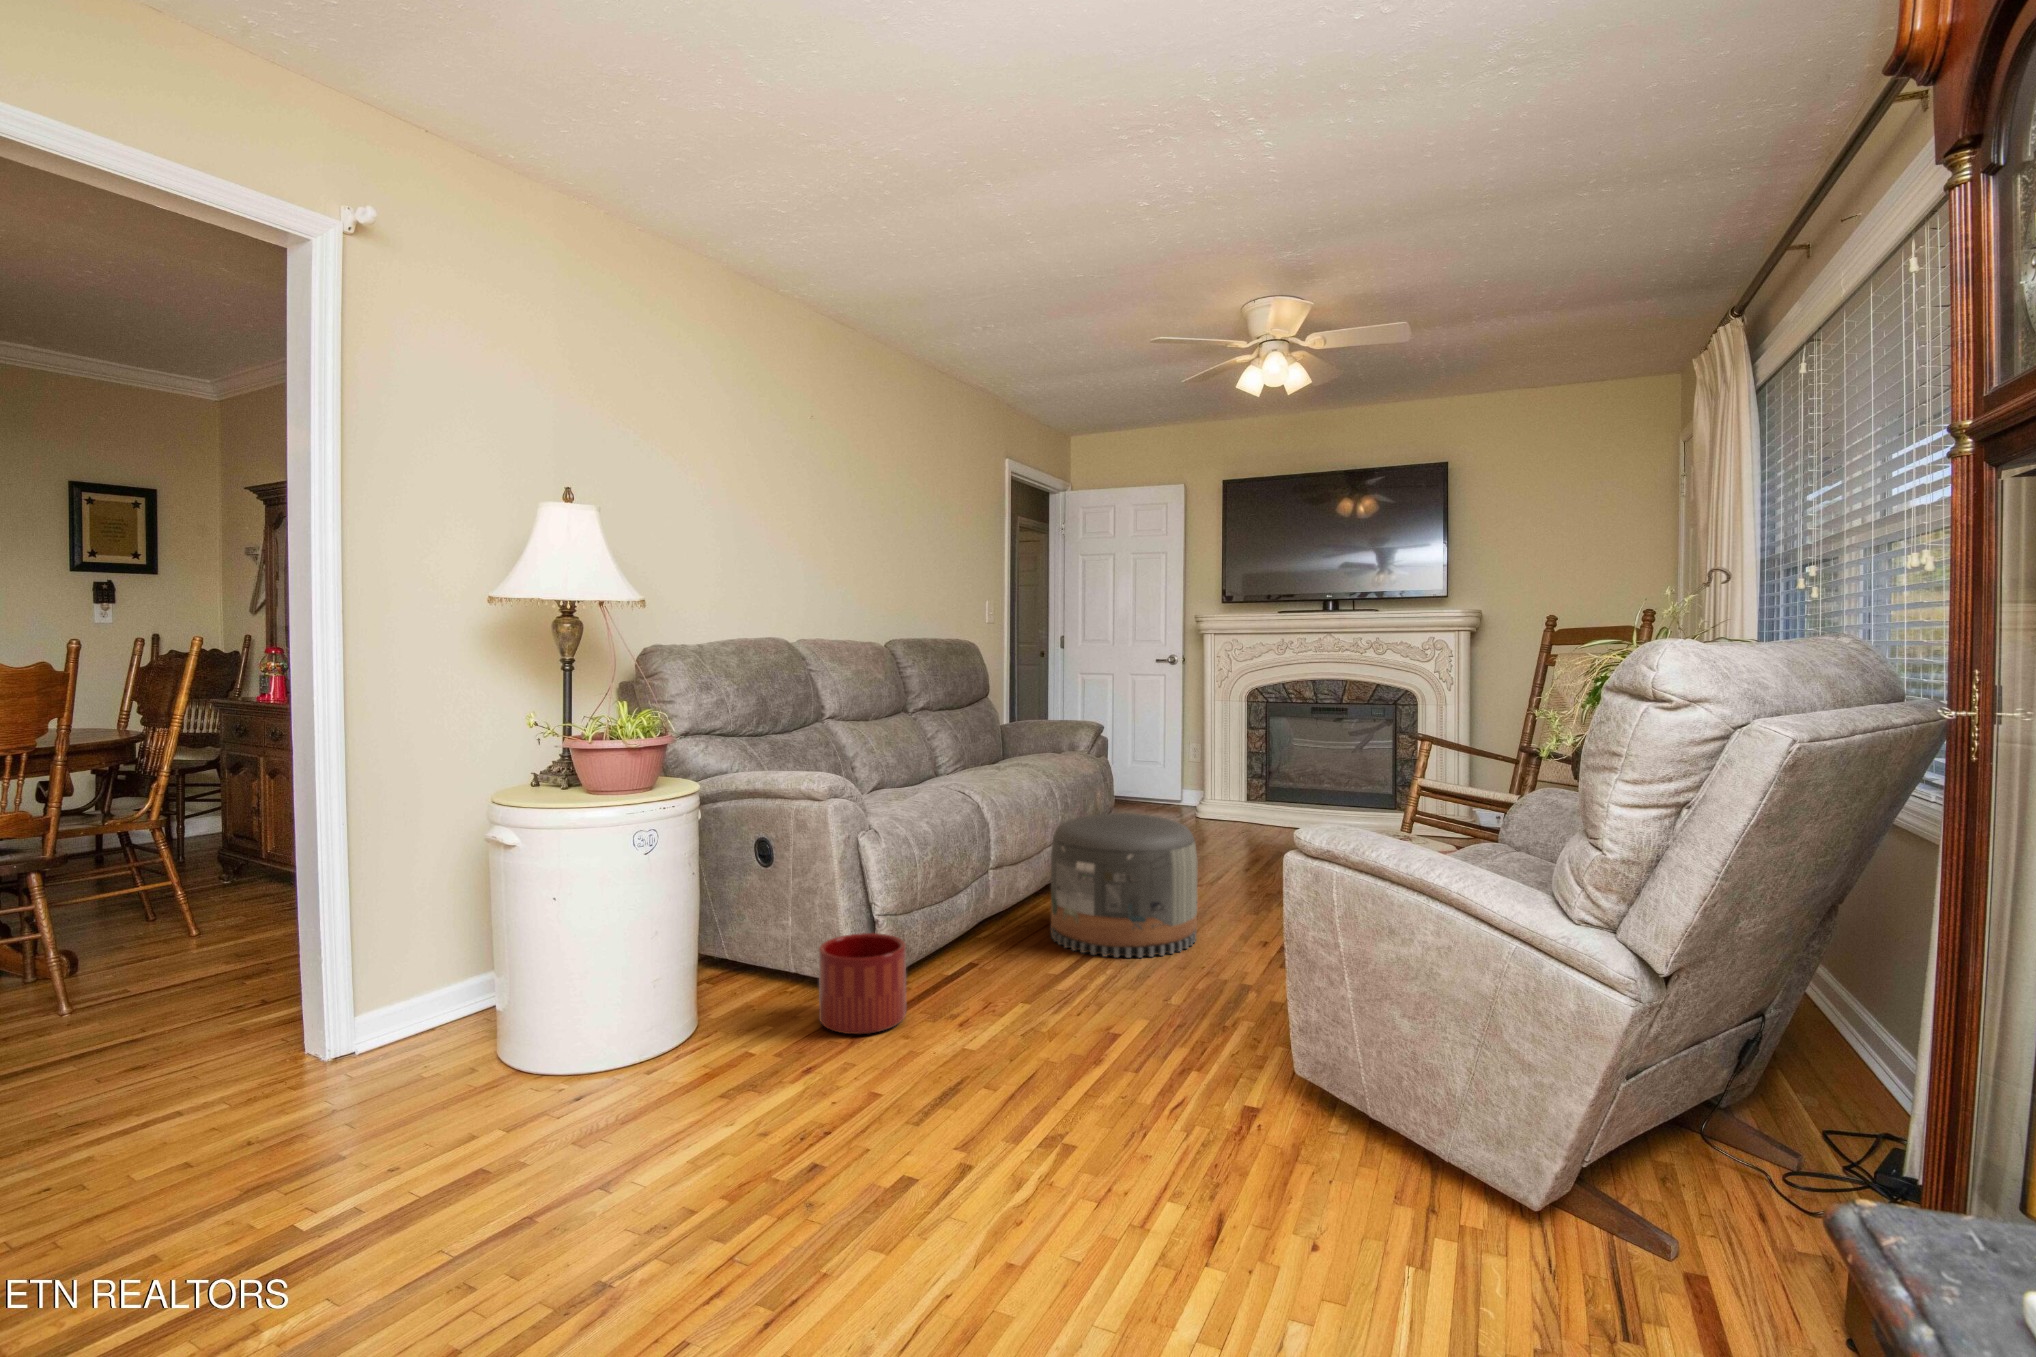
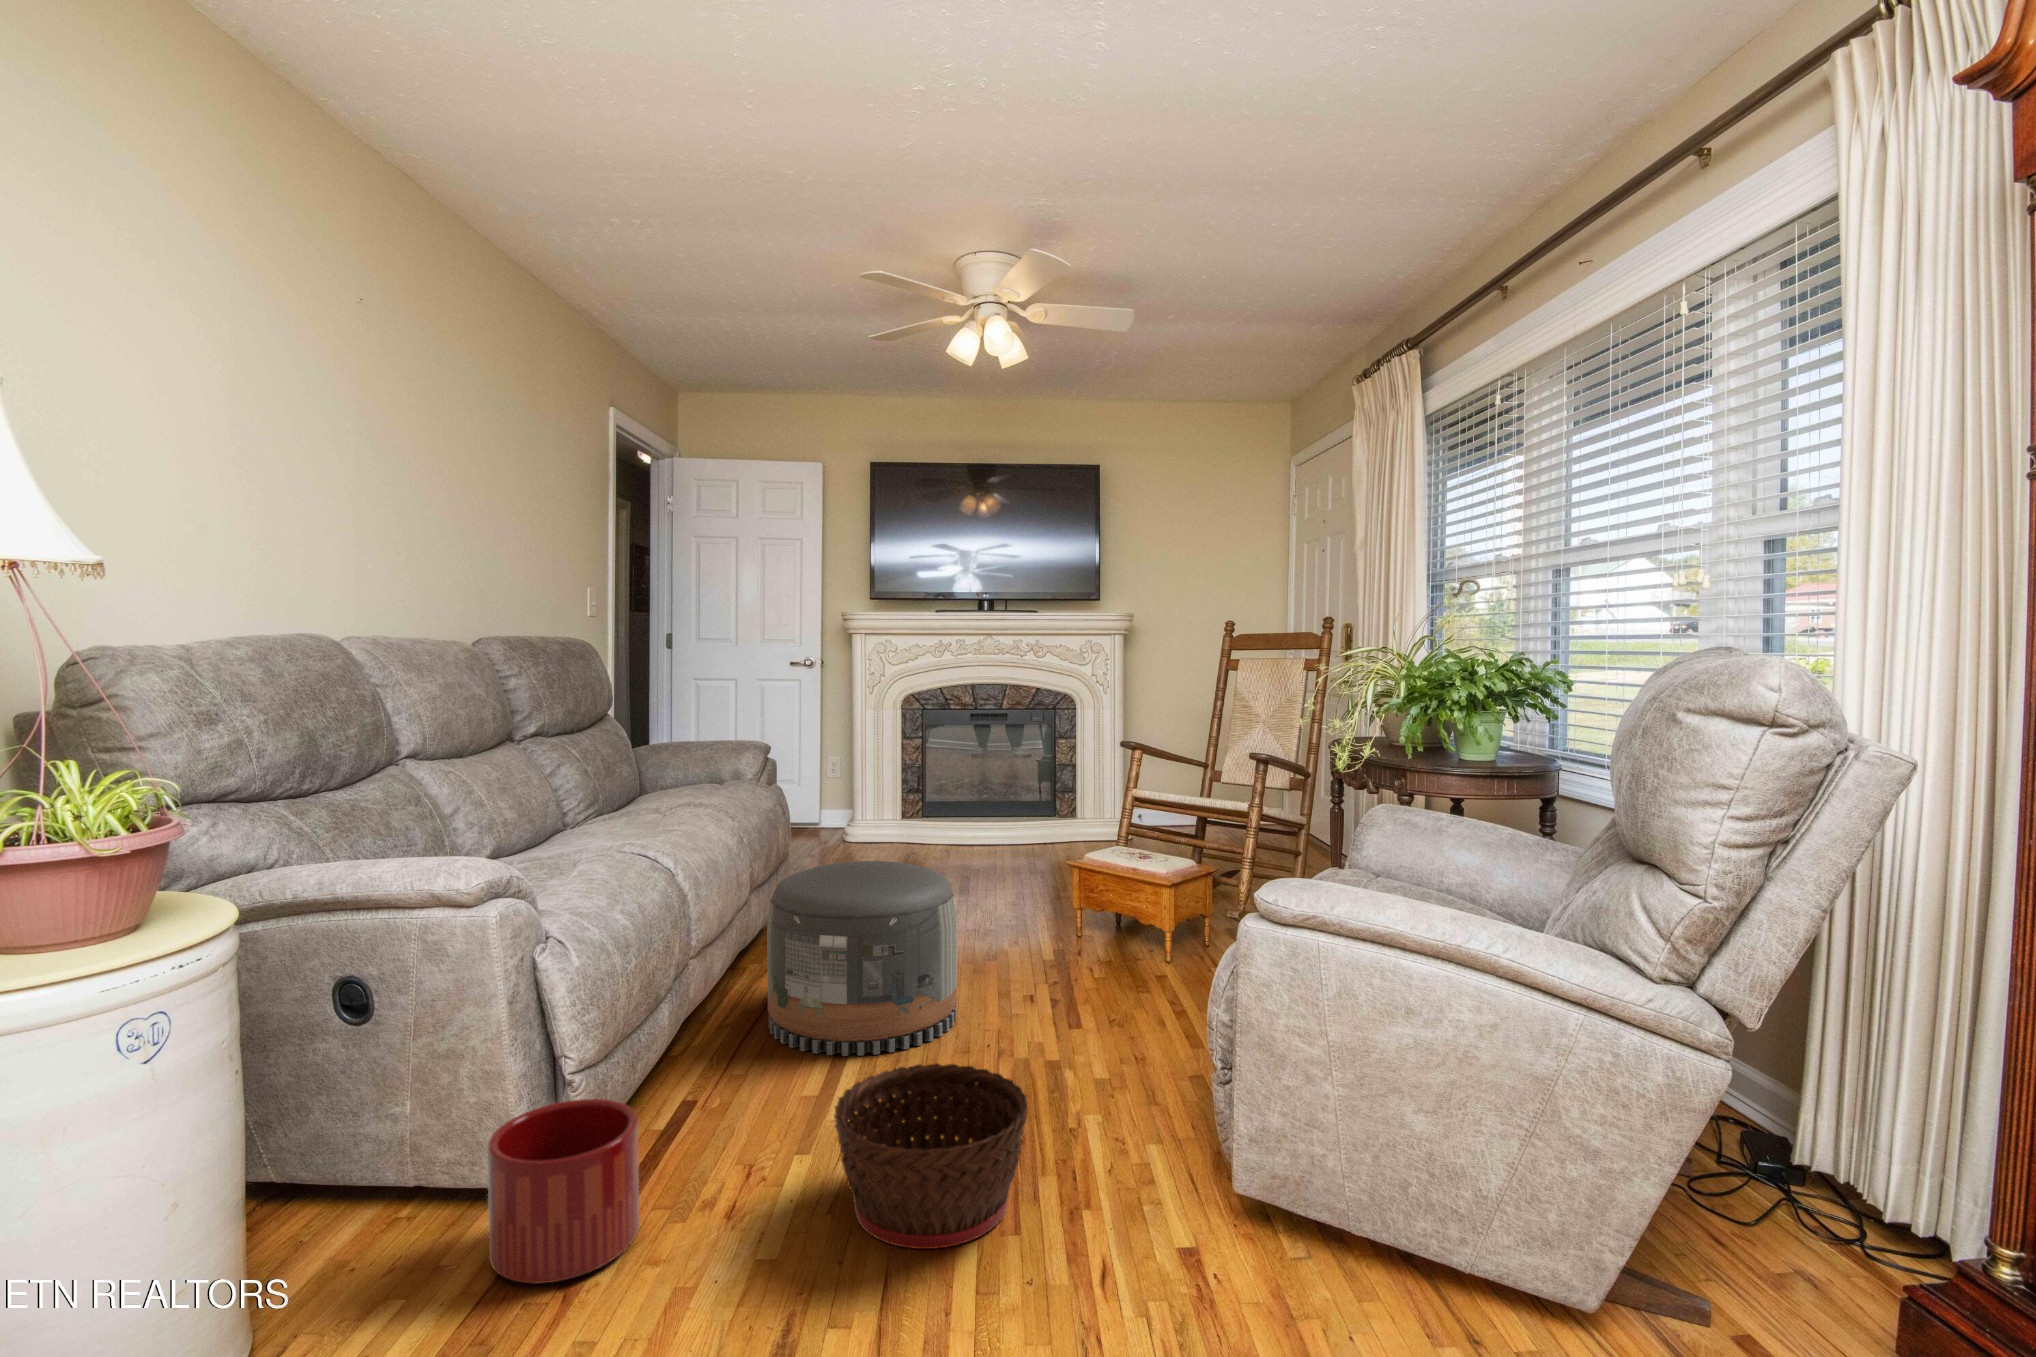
basket: none [1022,949,1161,1067] -> present [834,1063,1028,1249]

